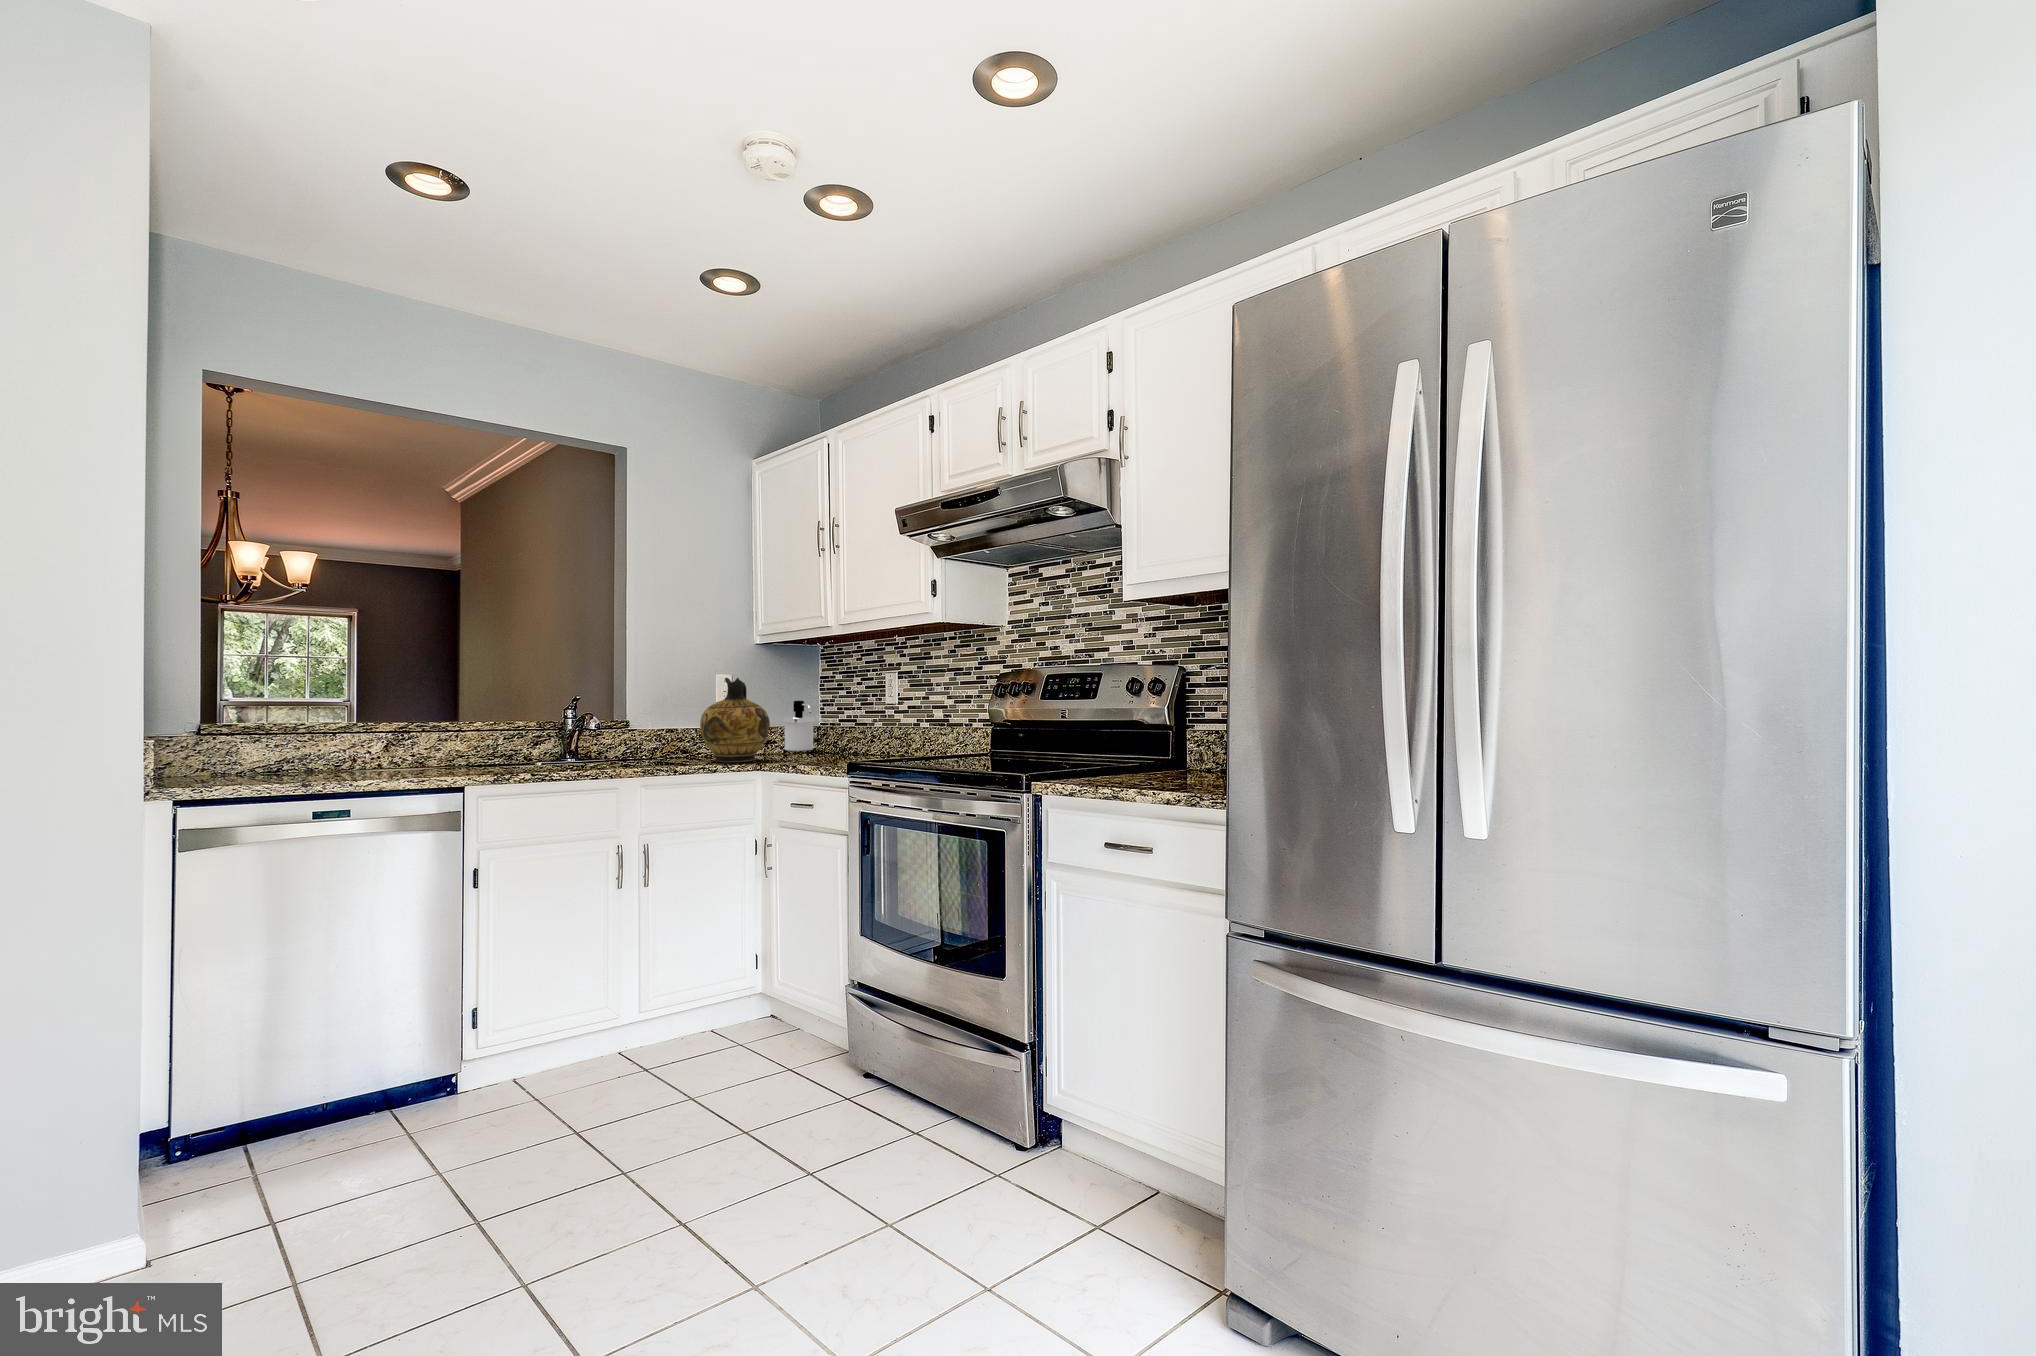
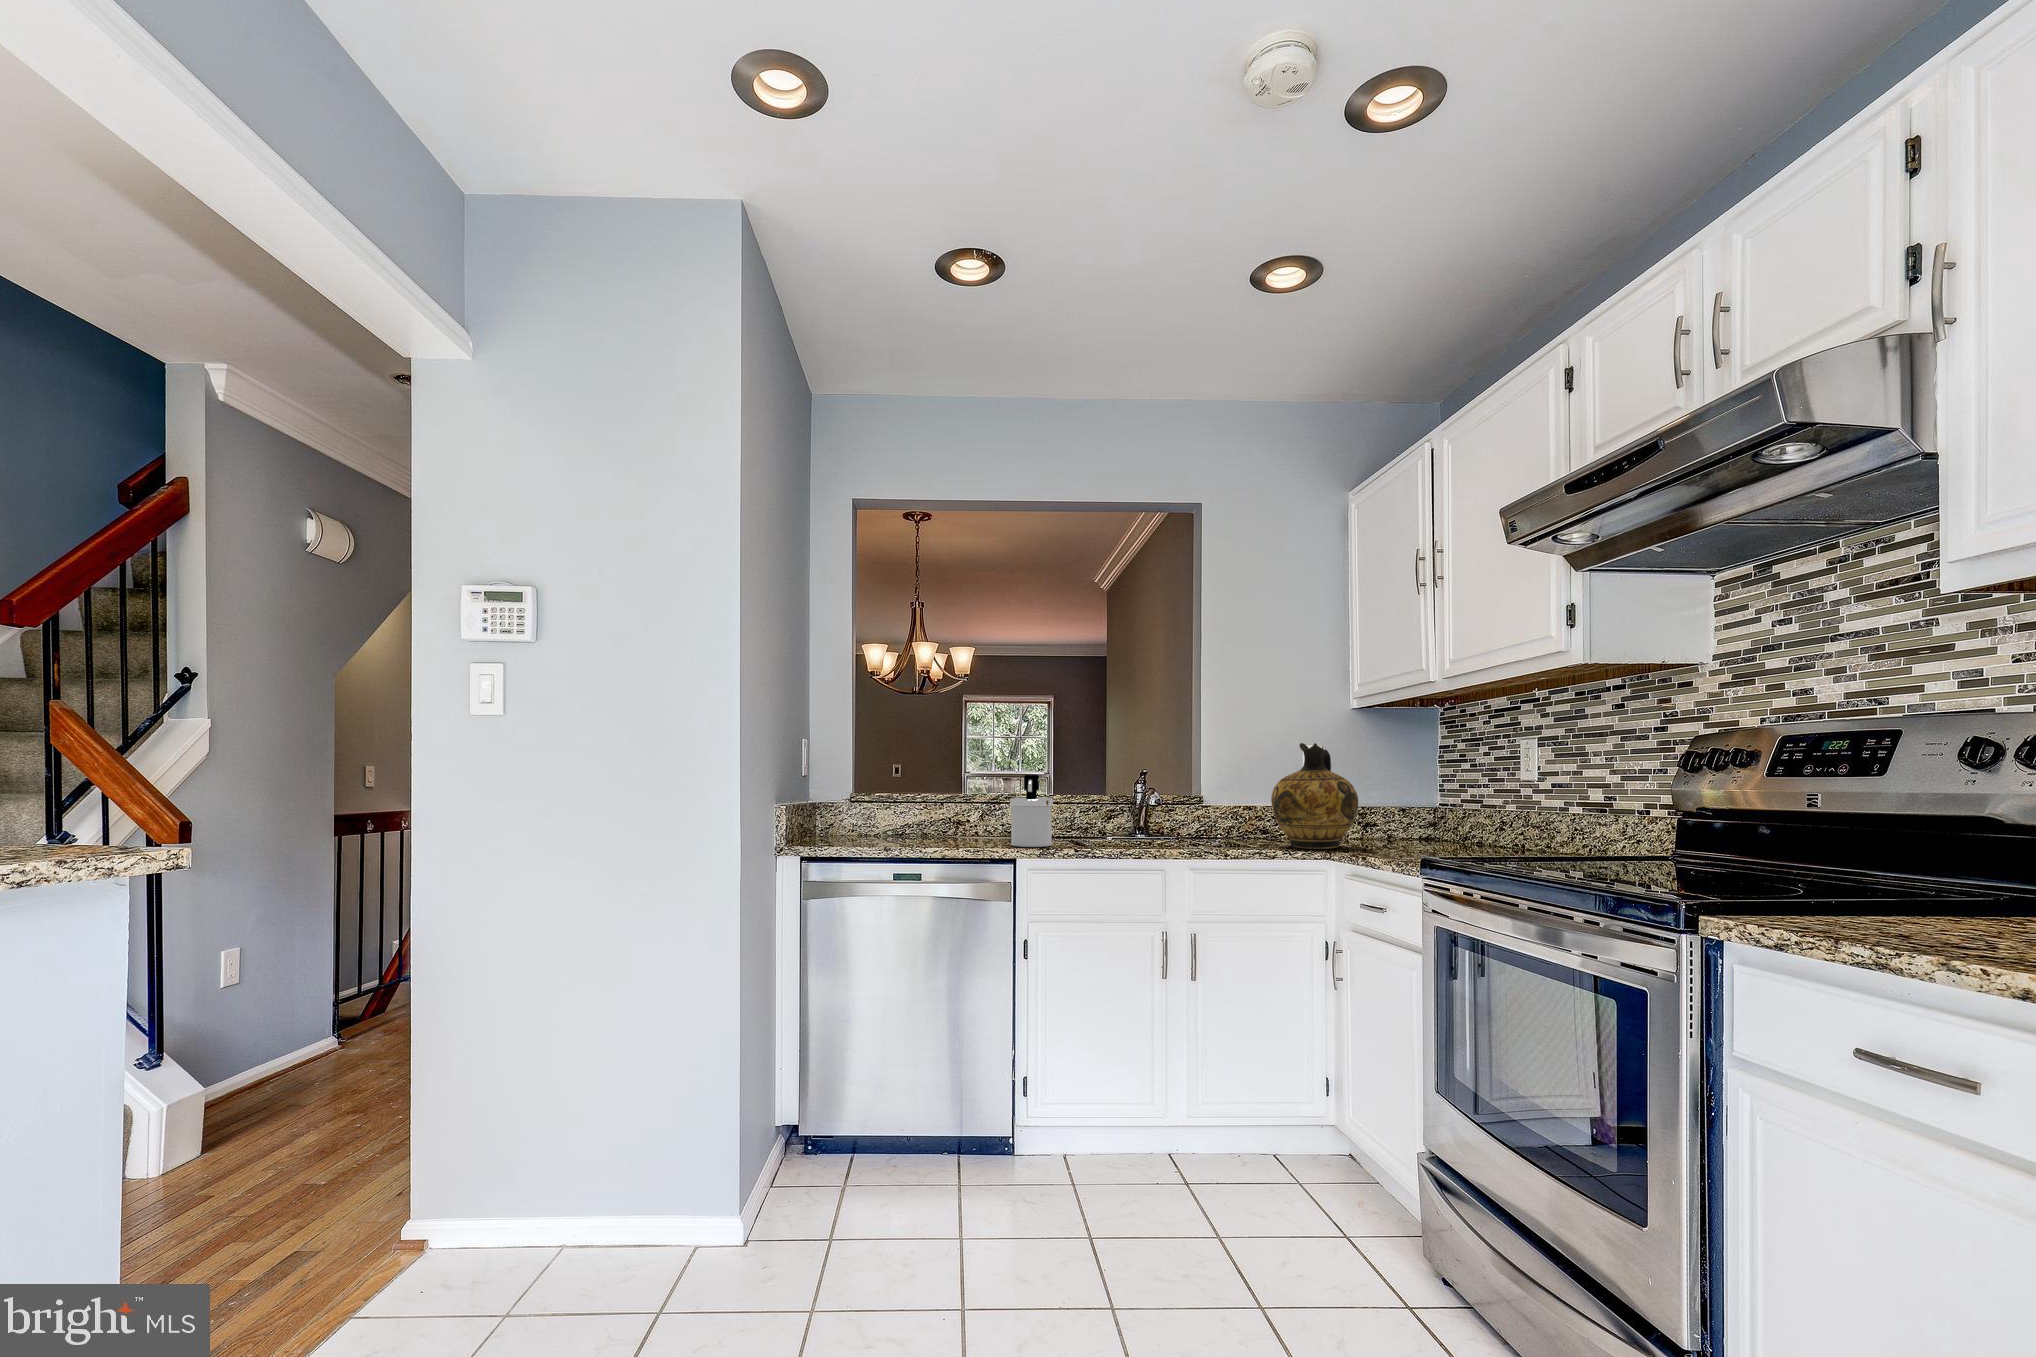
soap dispenser: present [784,701,814,751] -> present [1010,775,1053,847]

